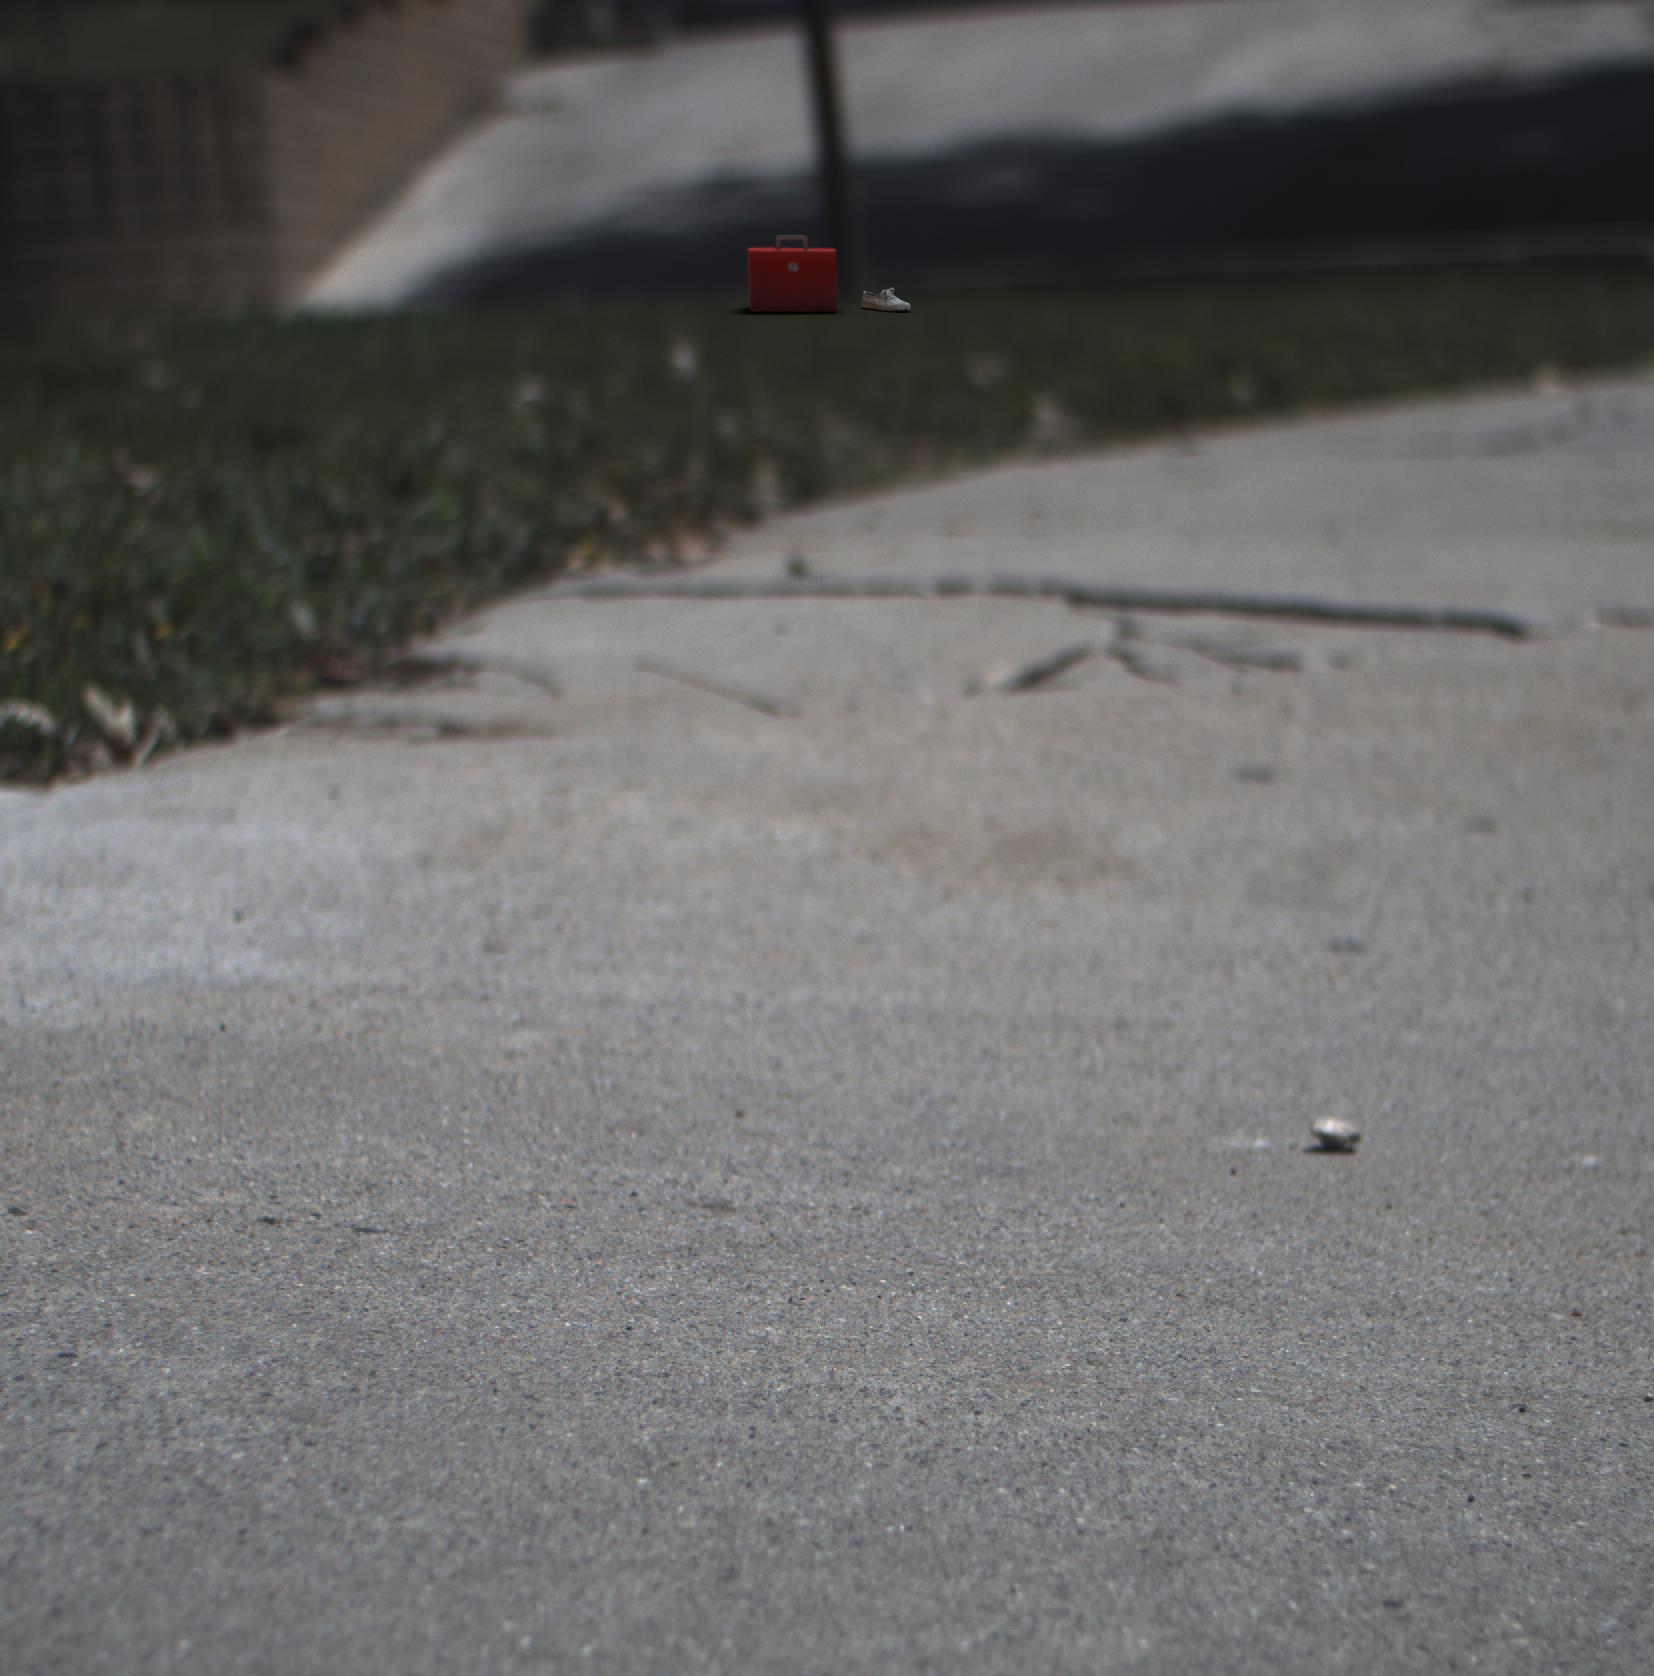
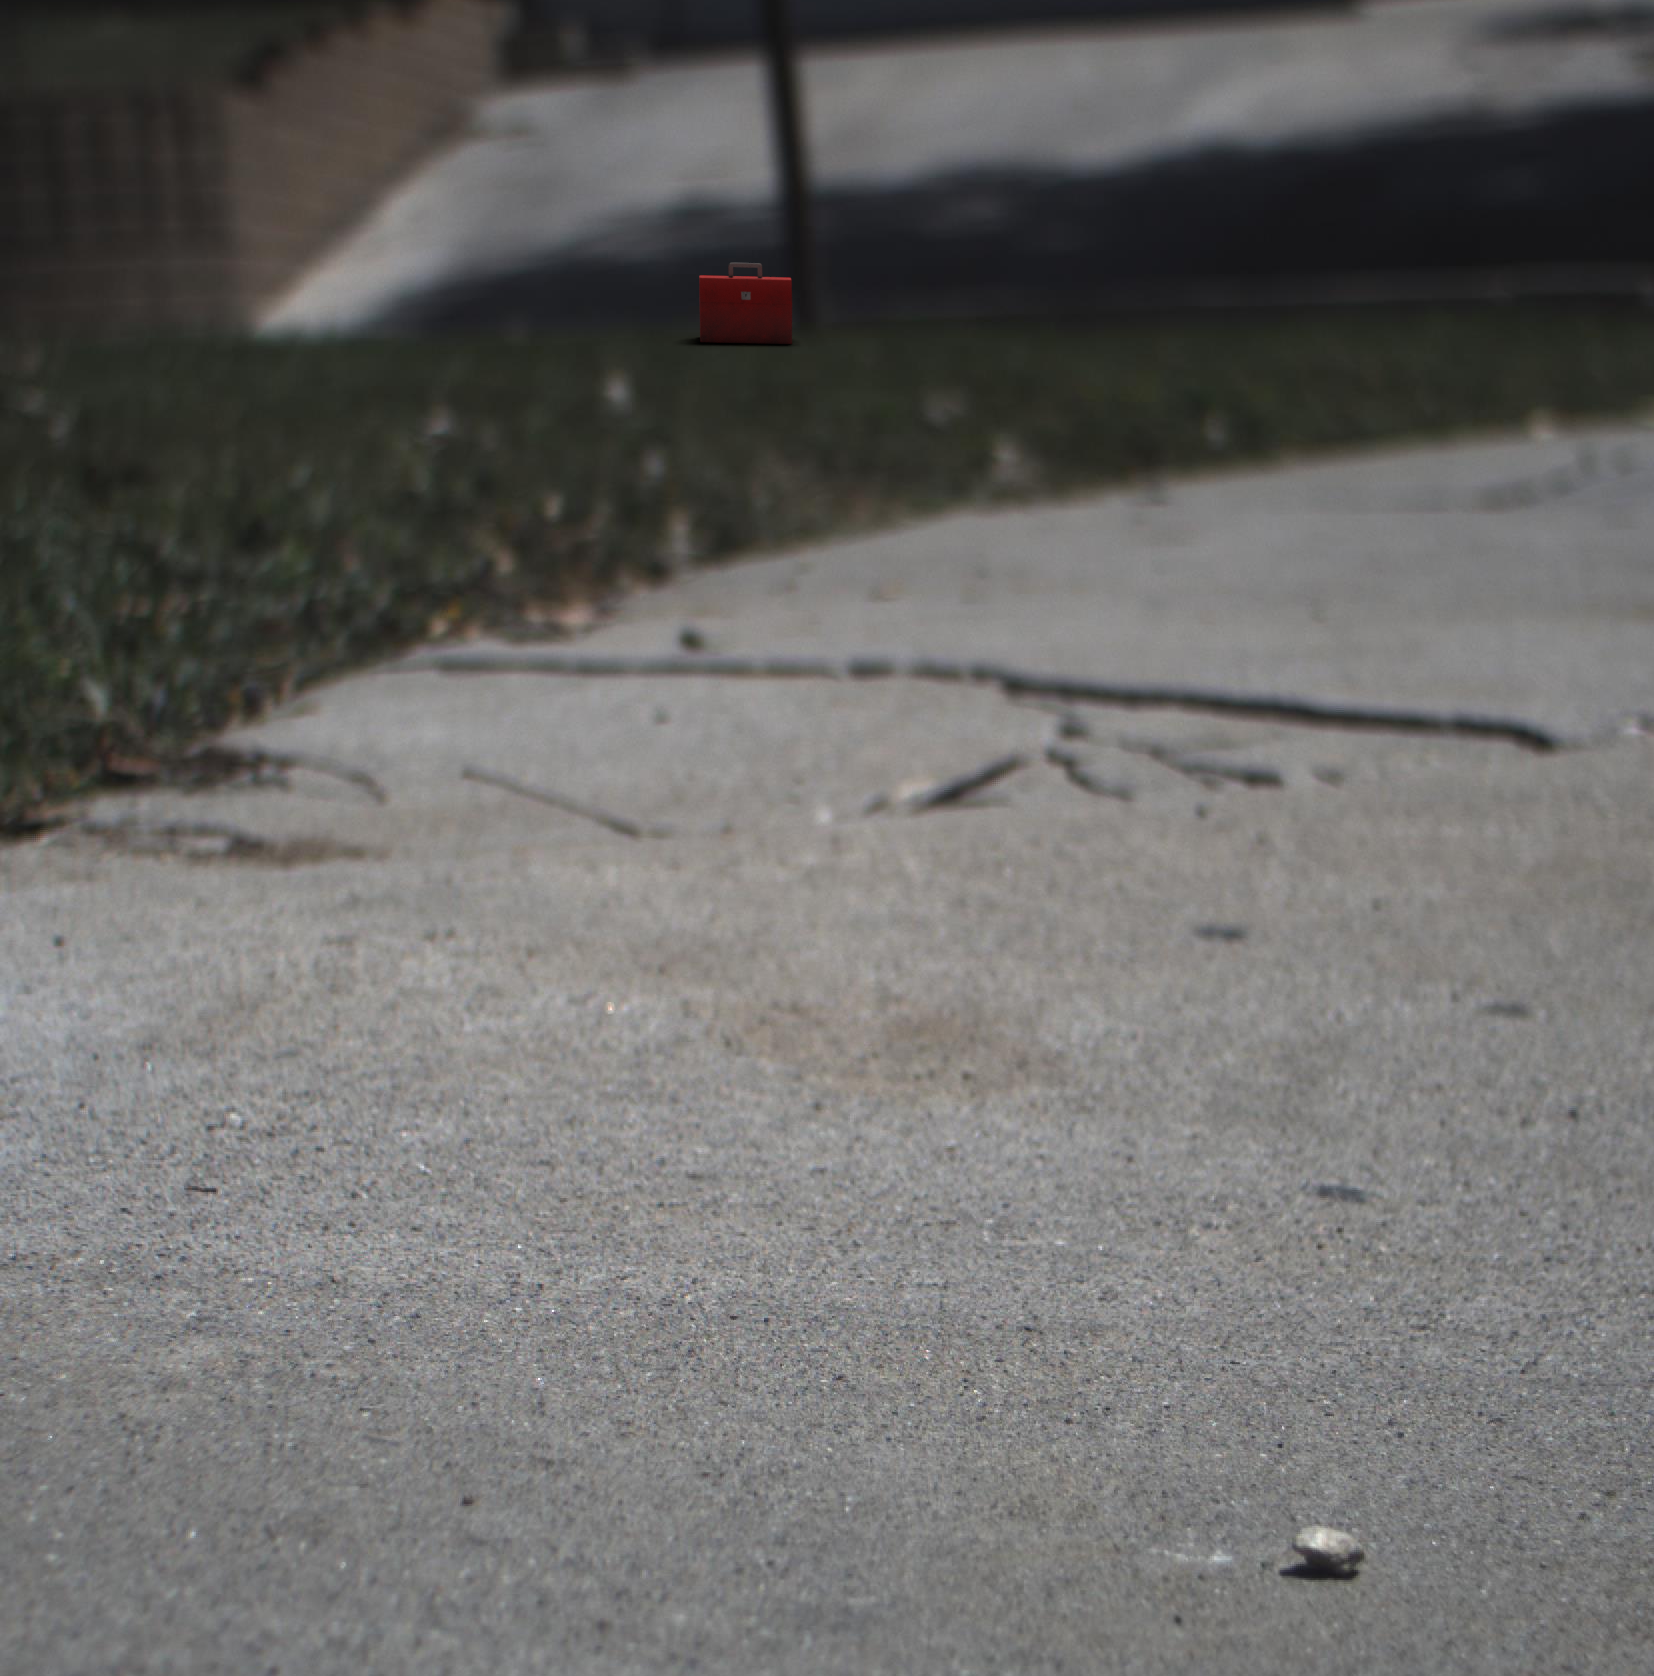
shoe: present [861,288,910,312] -> none [818,319,870,345]

